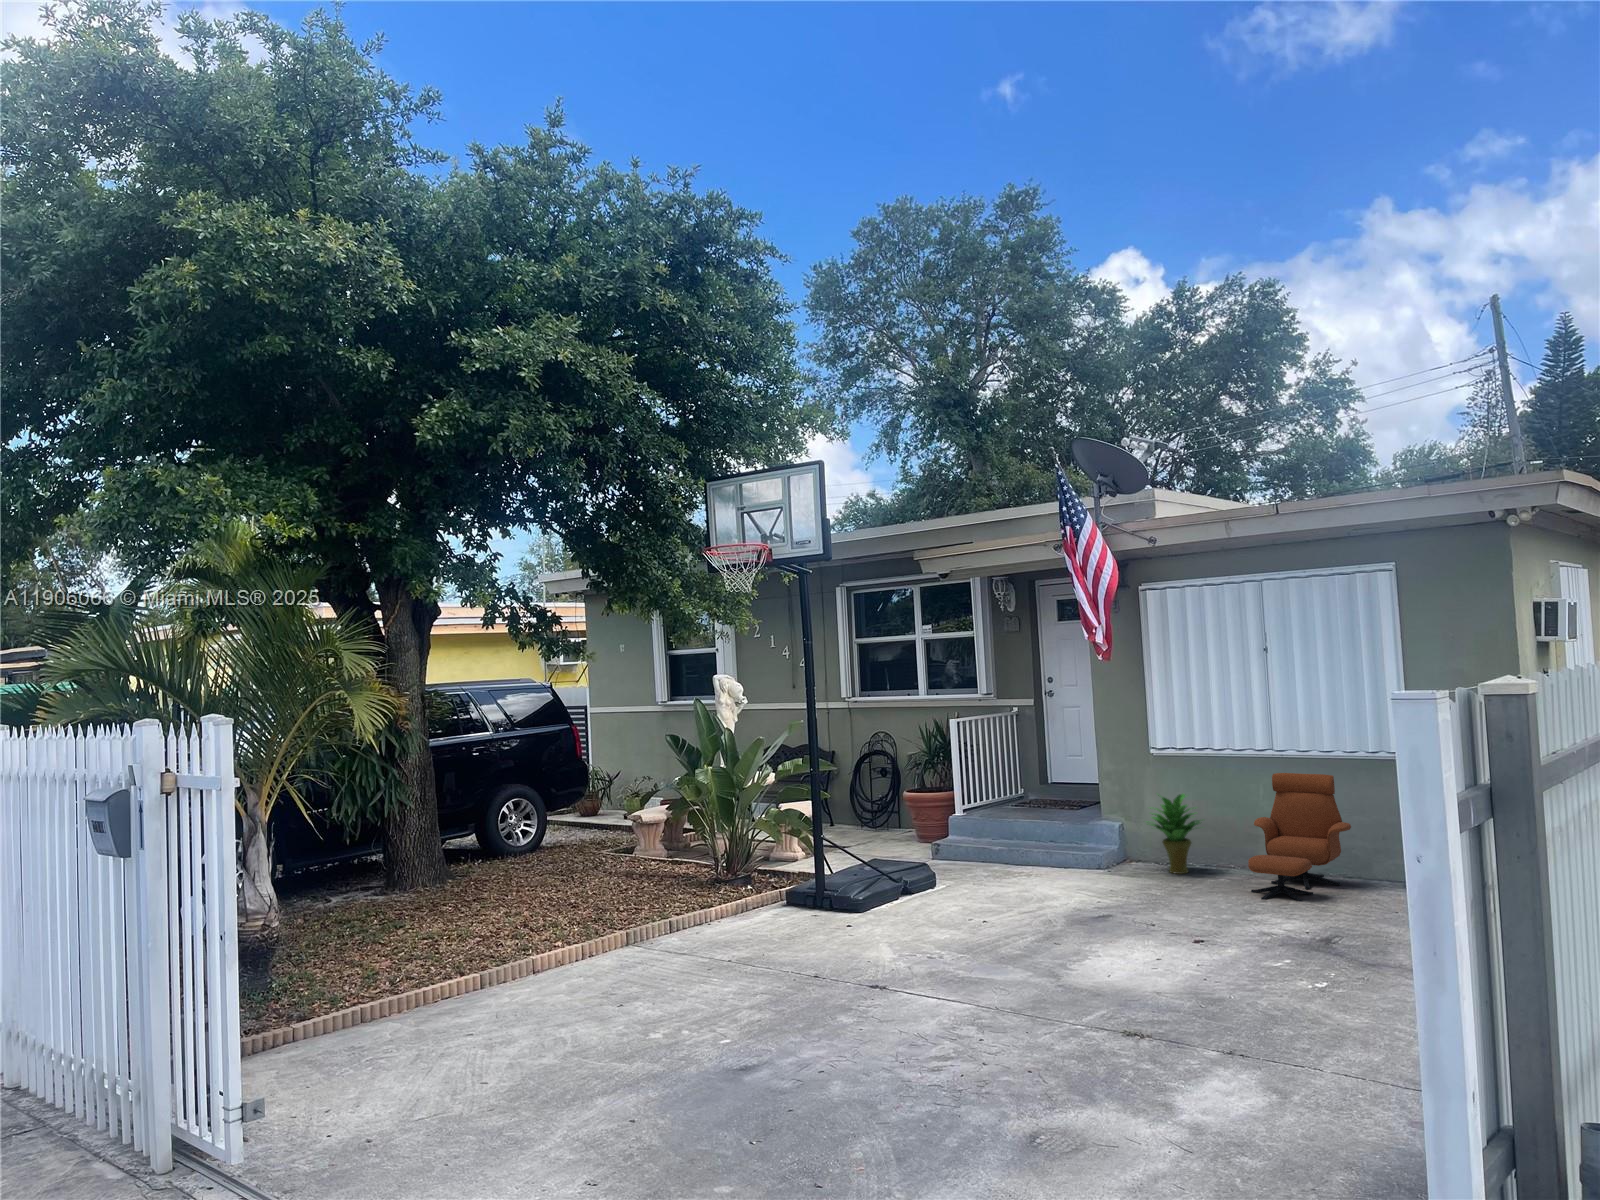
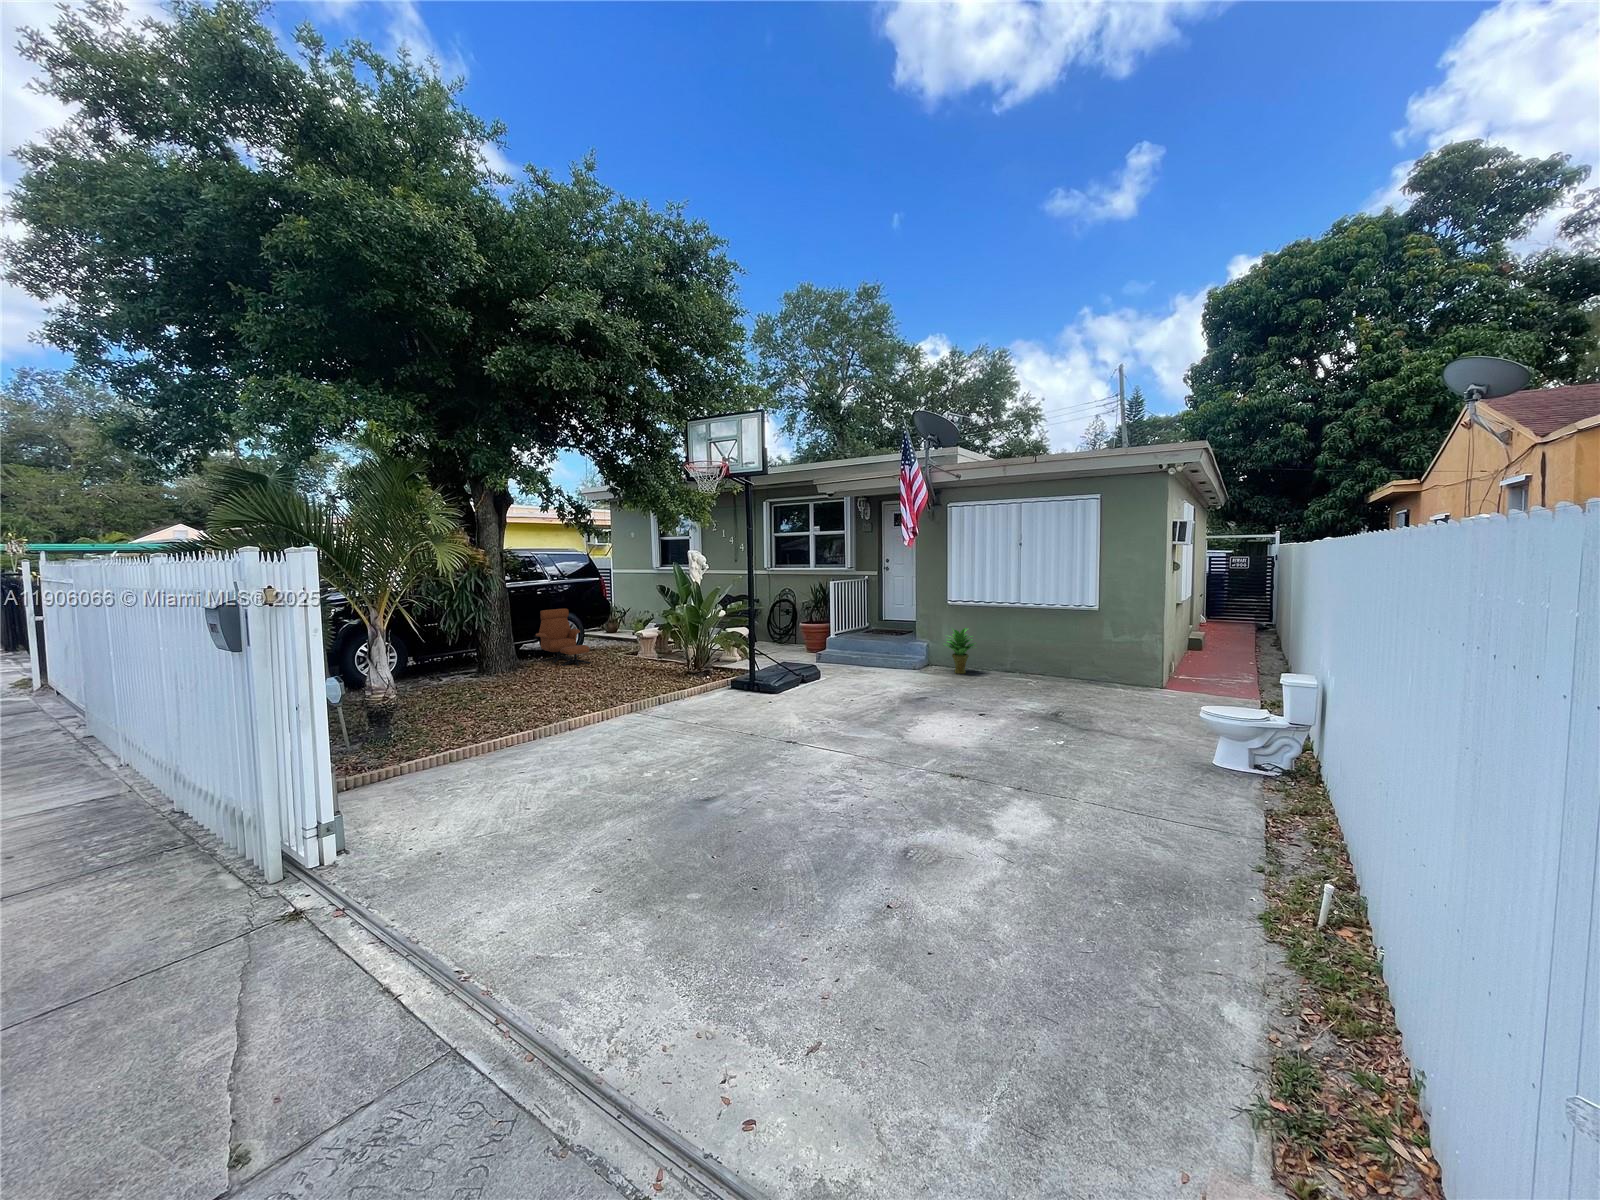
lounge chair: present [1248,773,1351,901] -> present [536,609,591,666]

